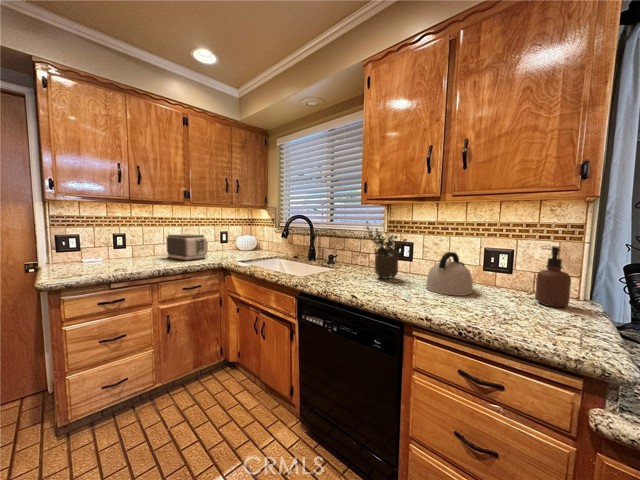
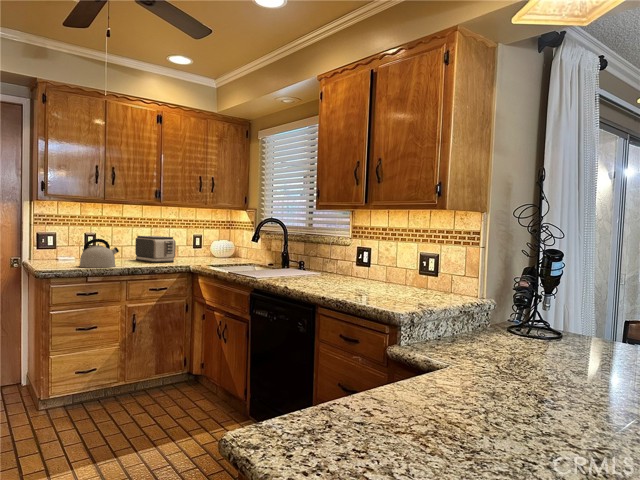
potted plant: present [366,221,407,279] -> none [317,225,353,281]
soap dispenser: present [535,246,571,307] -> none [434,249,457,300]
kettle: present [426,252,473,296] -> present [80,239,119,268]

